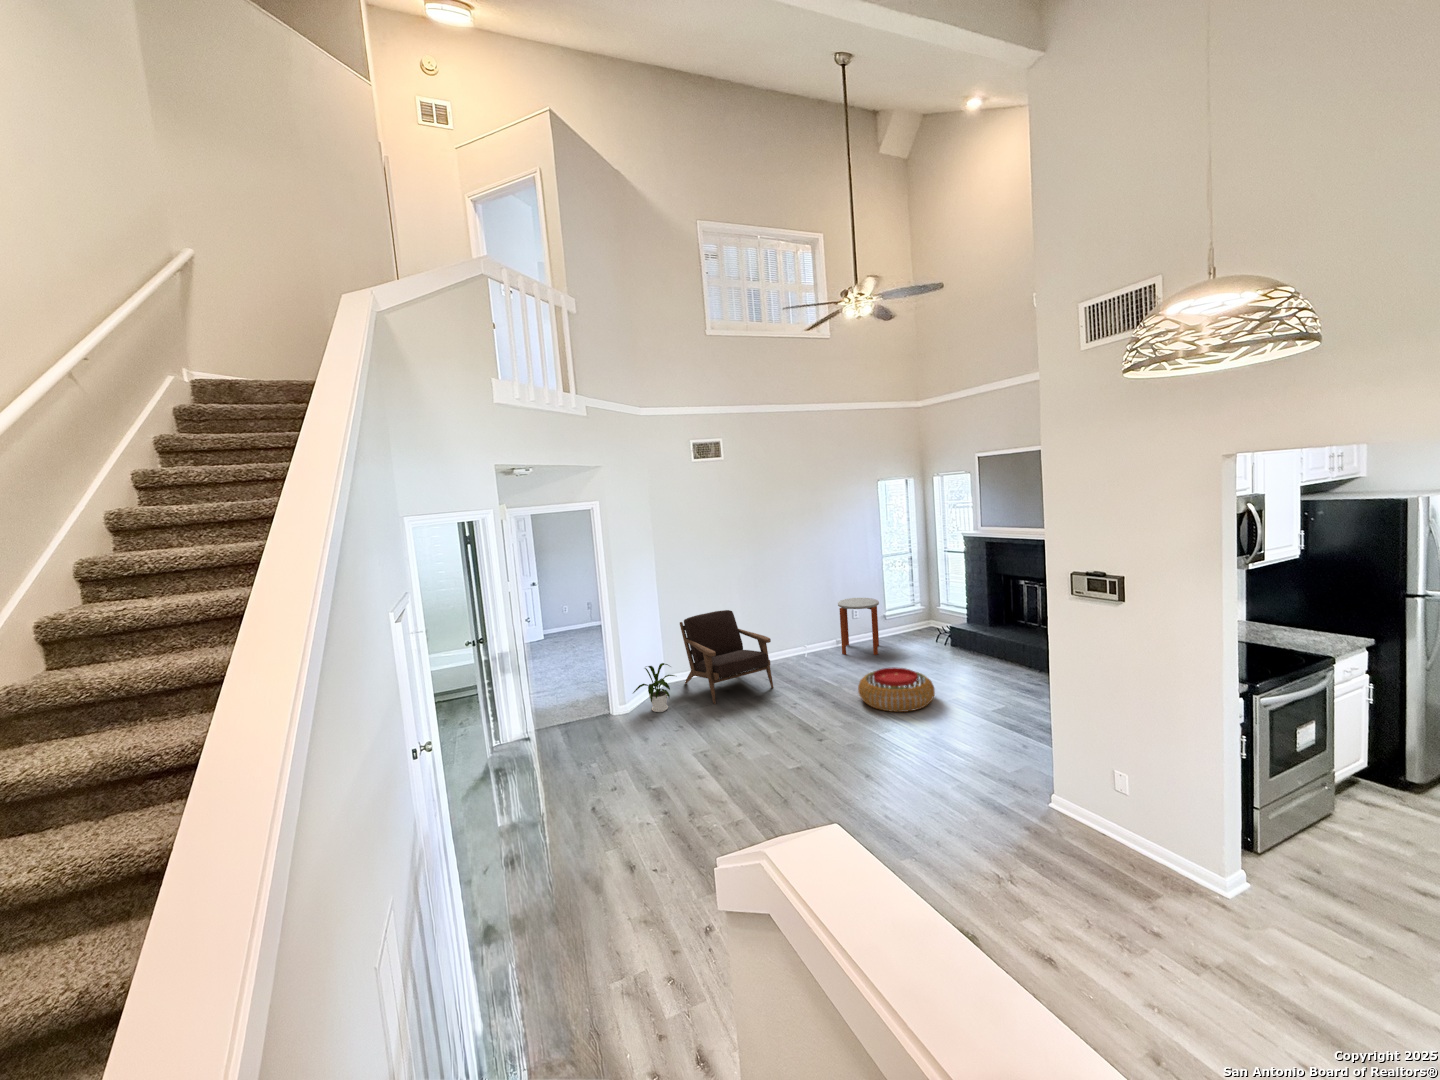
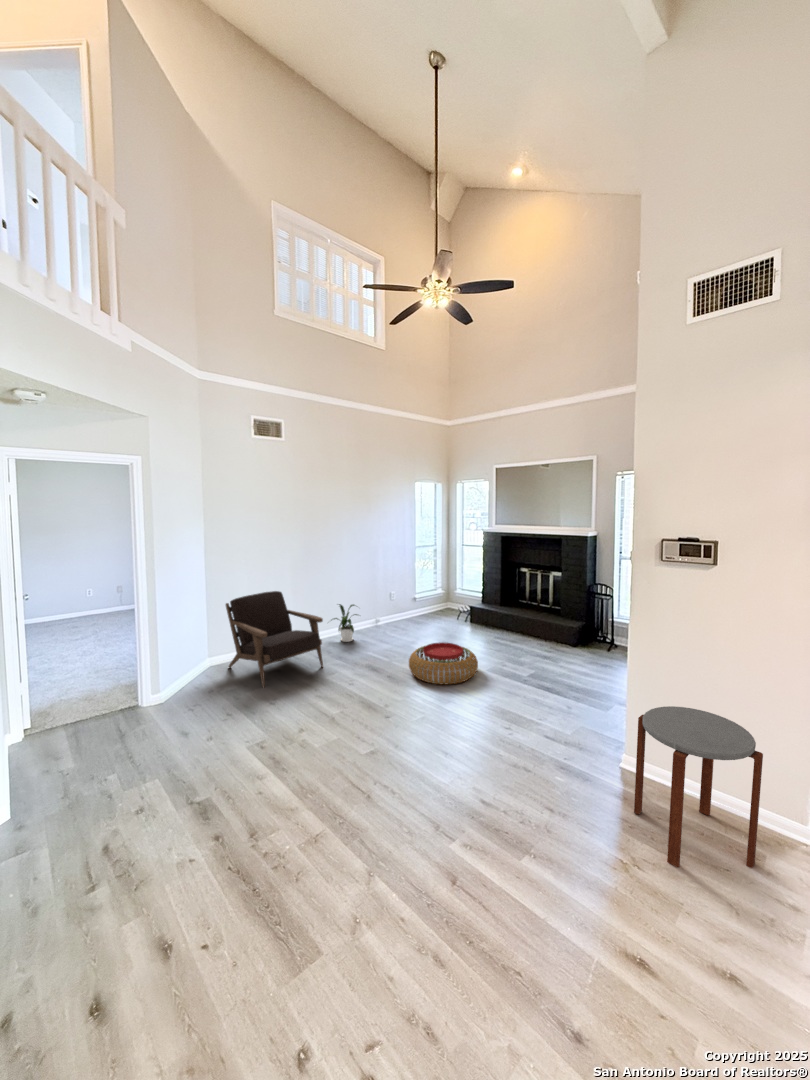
side table: present [838,598,879,655] -> present [634,706,763,868]
house plant: present [633,663,675,712] -> present [334,604,357,642]

